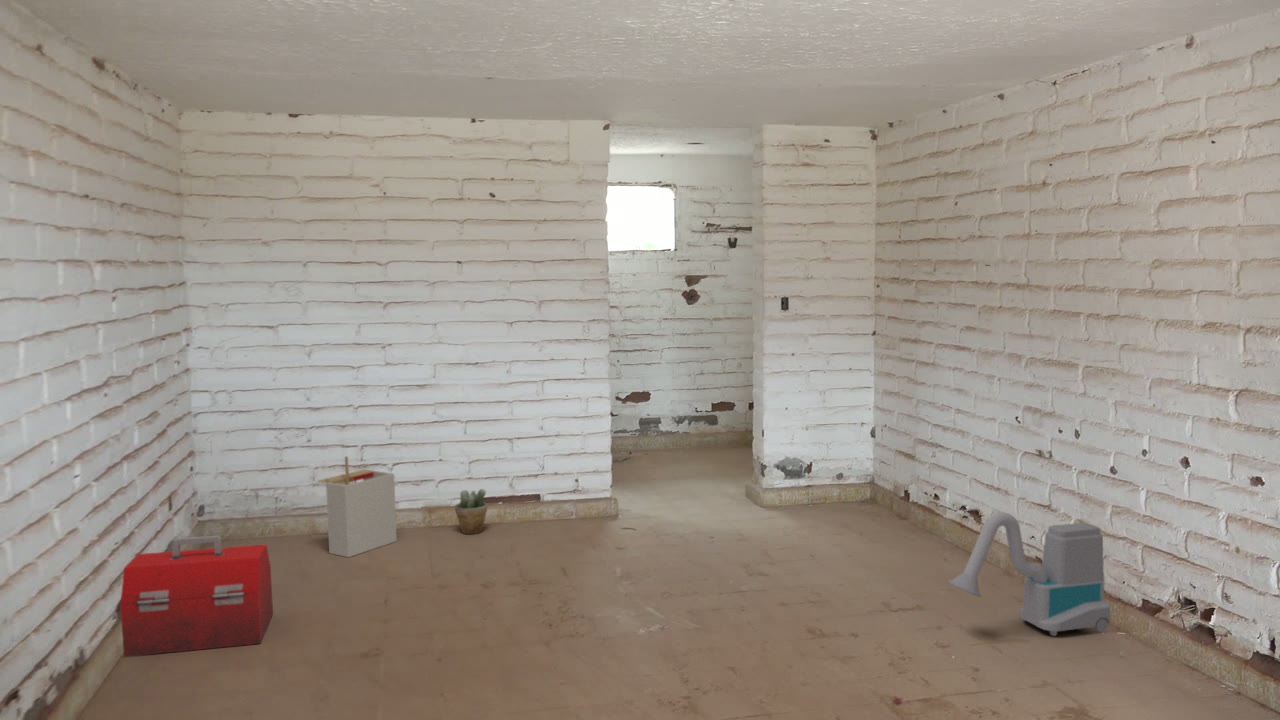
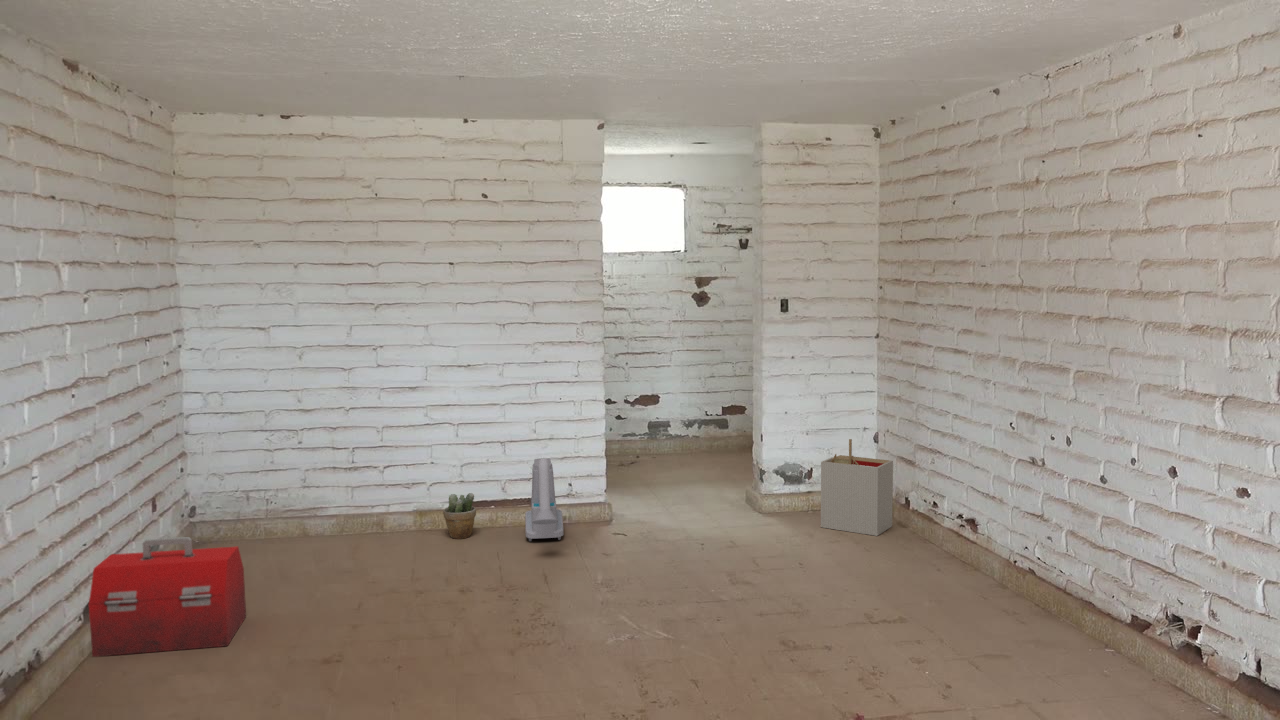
storage bin: present [318,457,397,557] -> present [821,439,893,536]
vacuum cleaner: present [948,512,1110,636] -> present [525,458,564,541]

